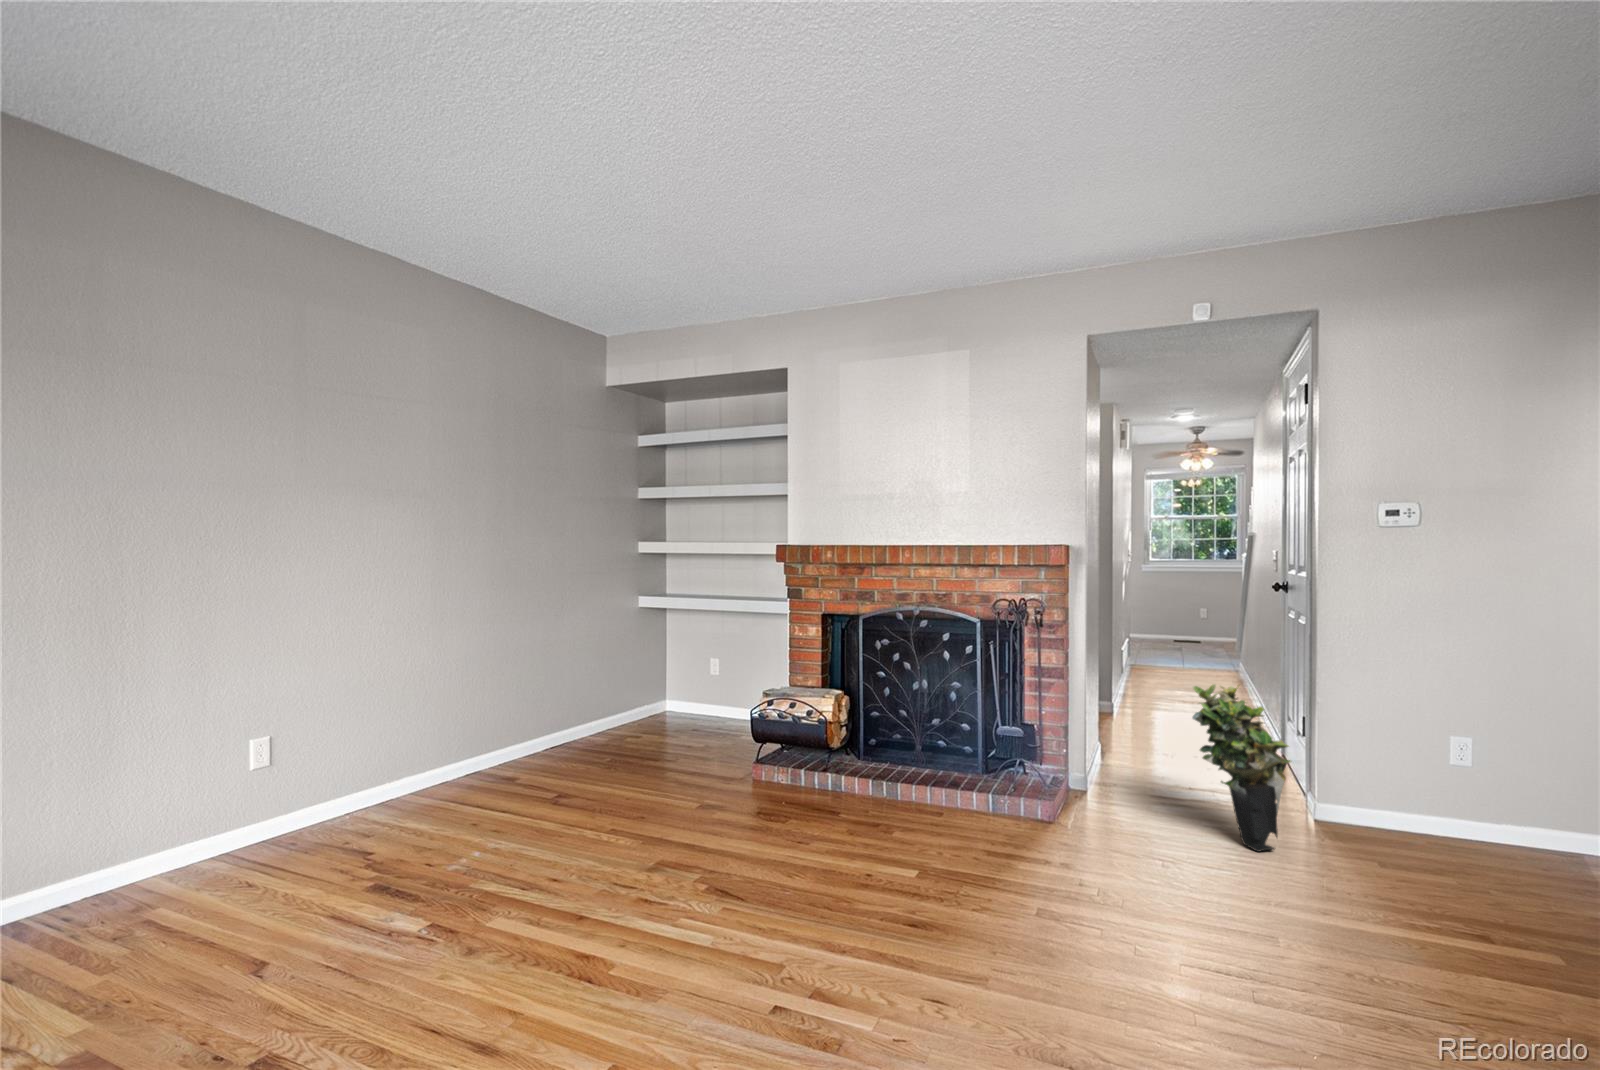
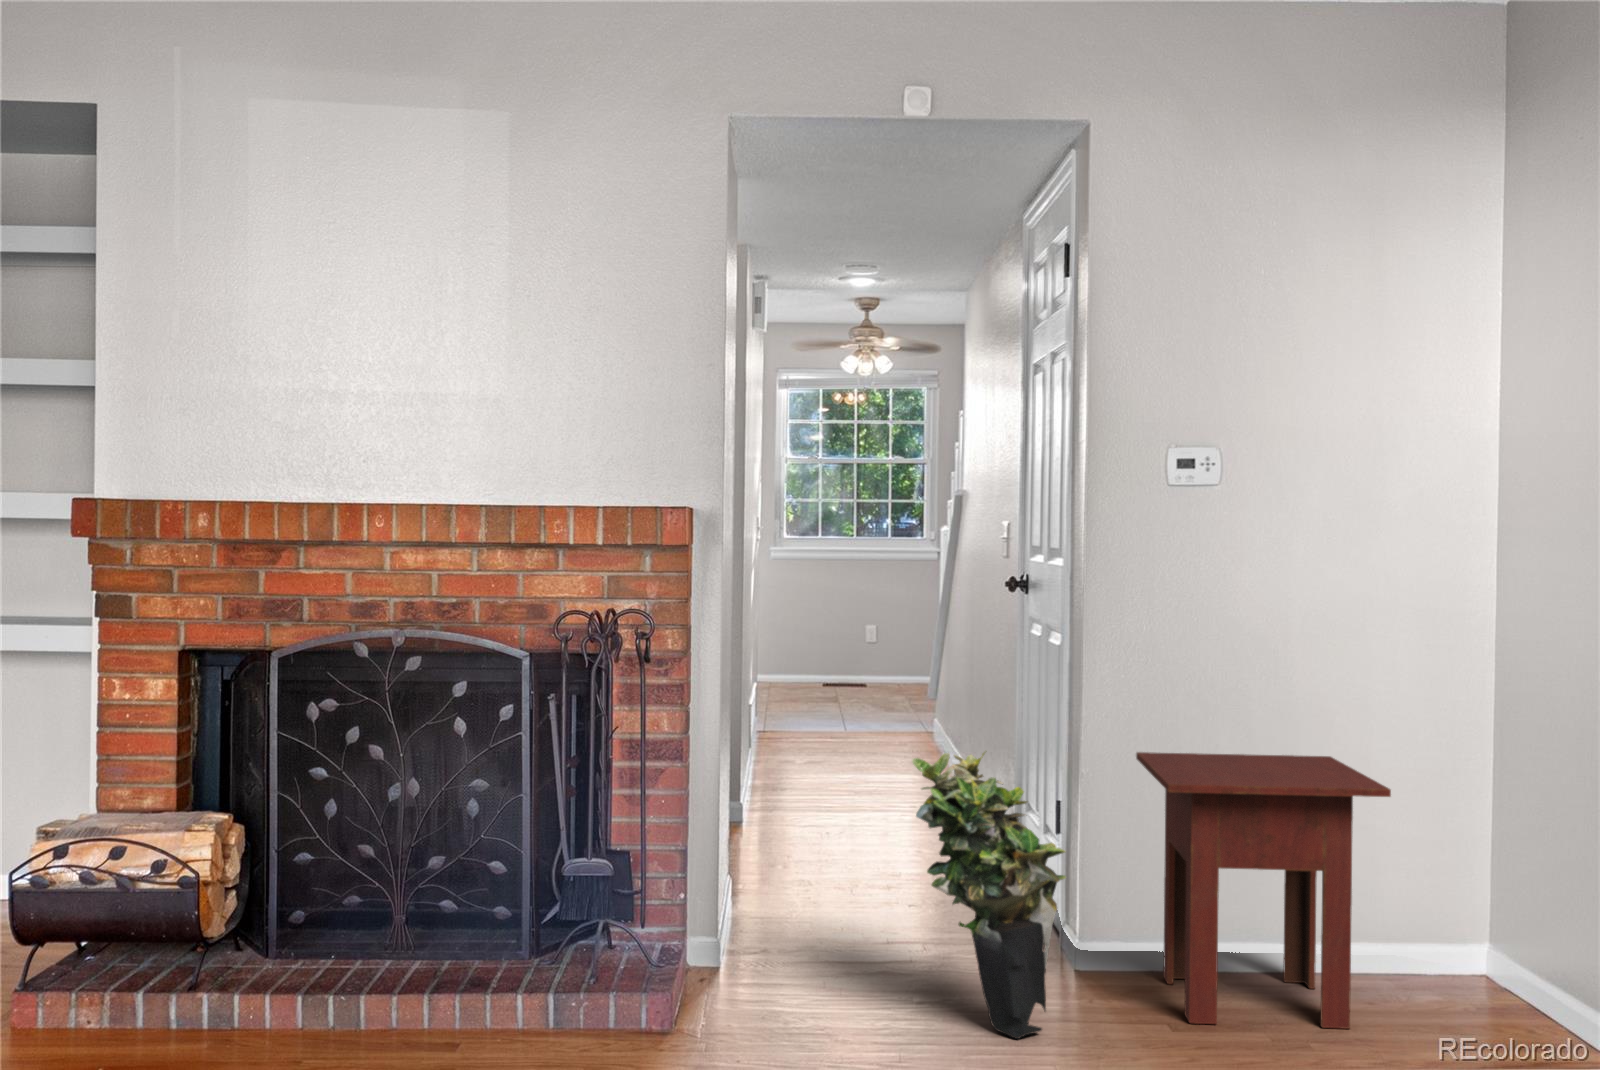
side table: none [1350,691,1533,879] -> present [1136,752,1391,1029]

